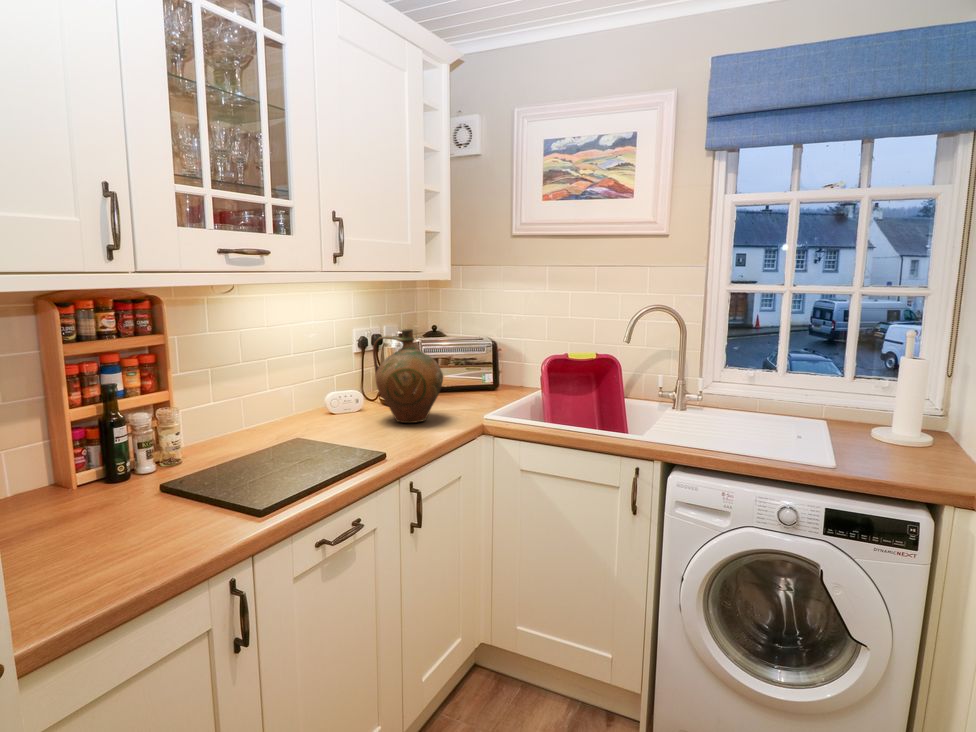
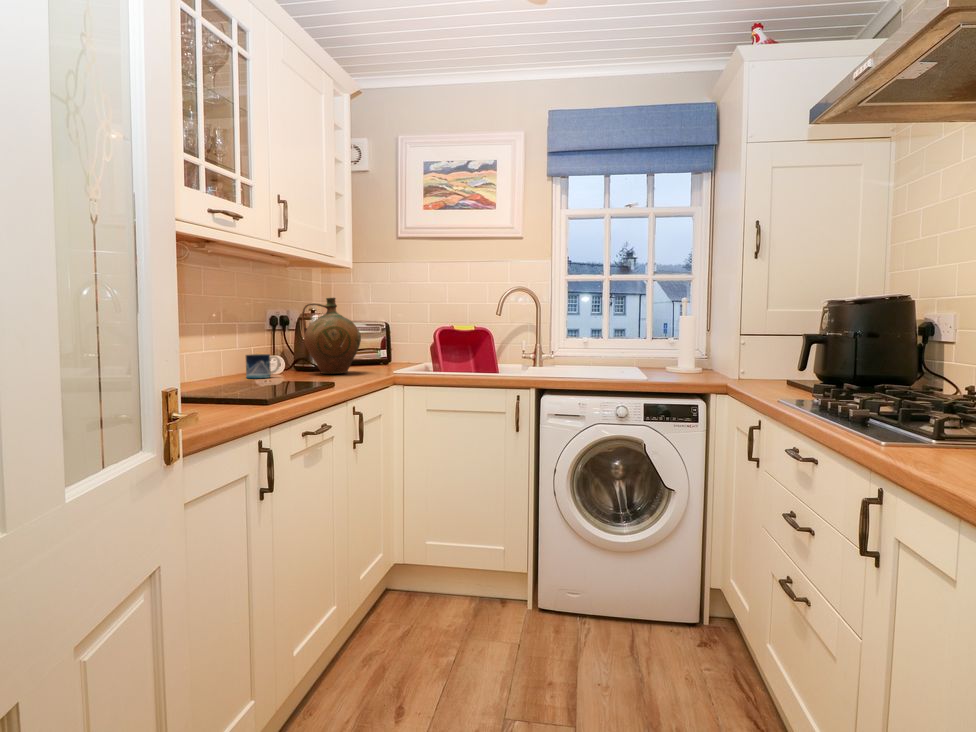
mug: none [305,398,344,430] -> present [246,354,280,378]

